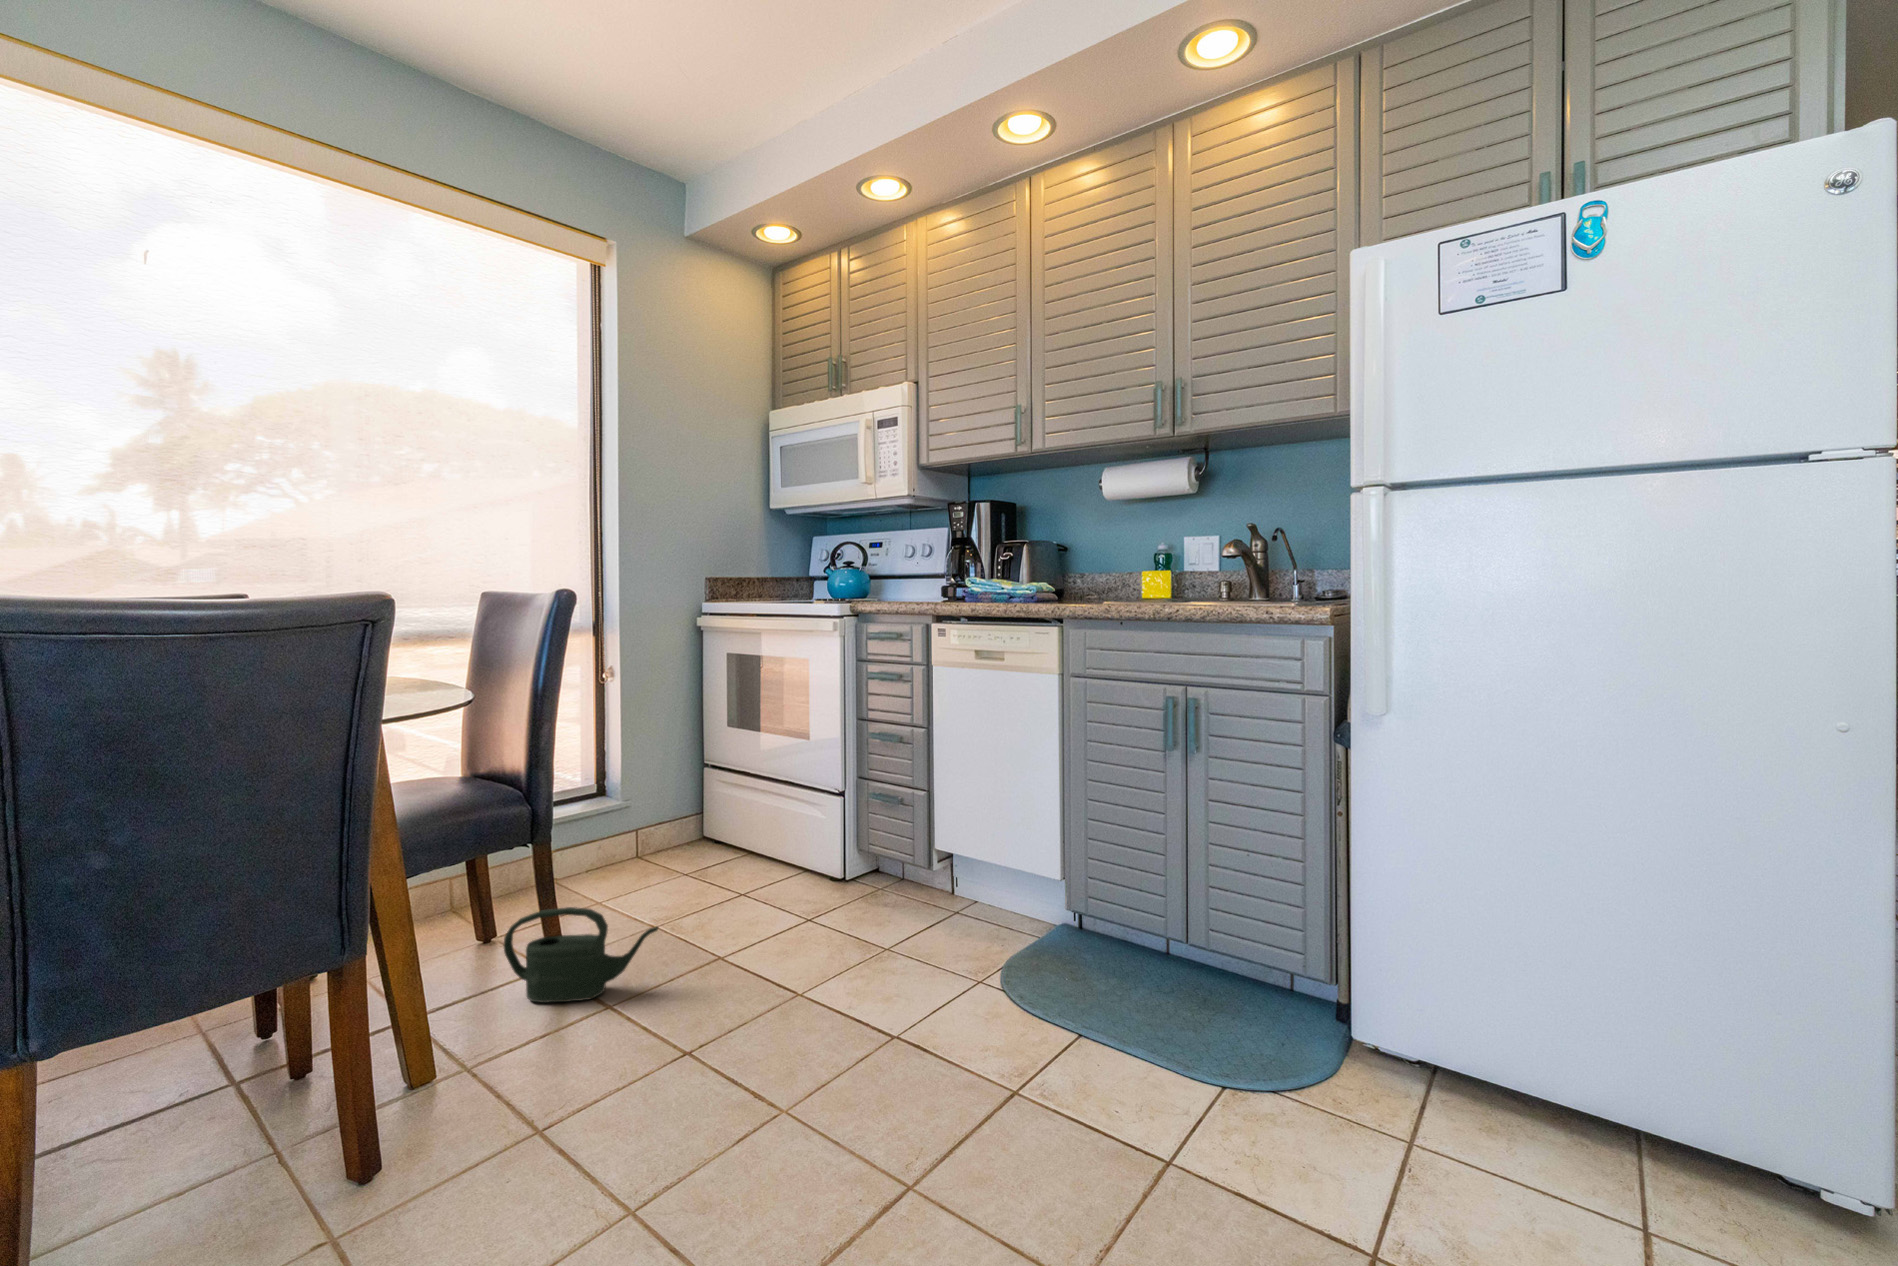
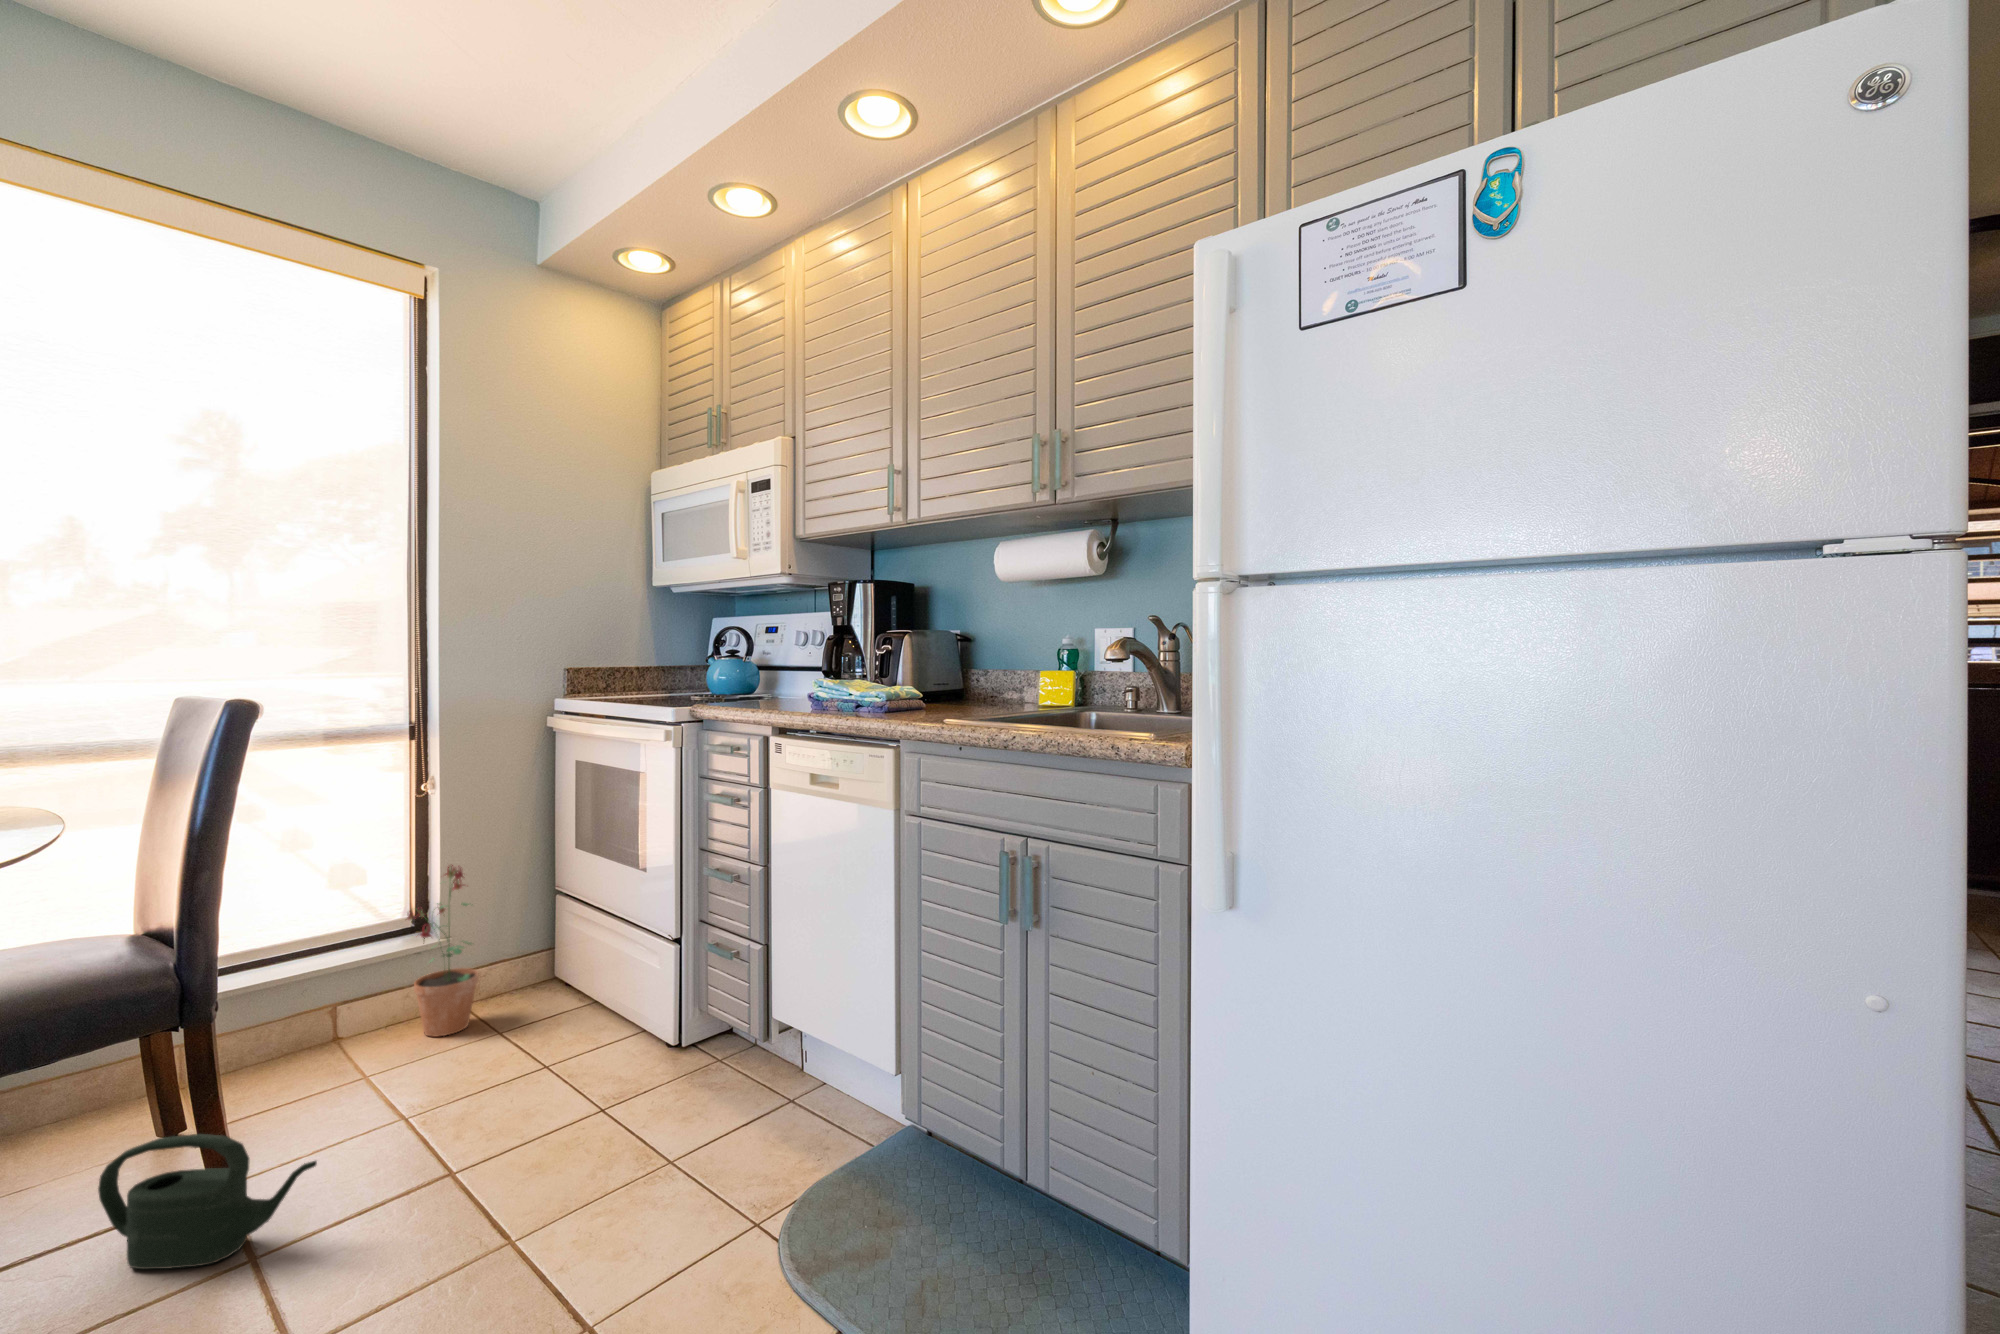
potted plant: none [602,738,664,874] -> present [407,865,478,1037]

